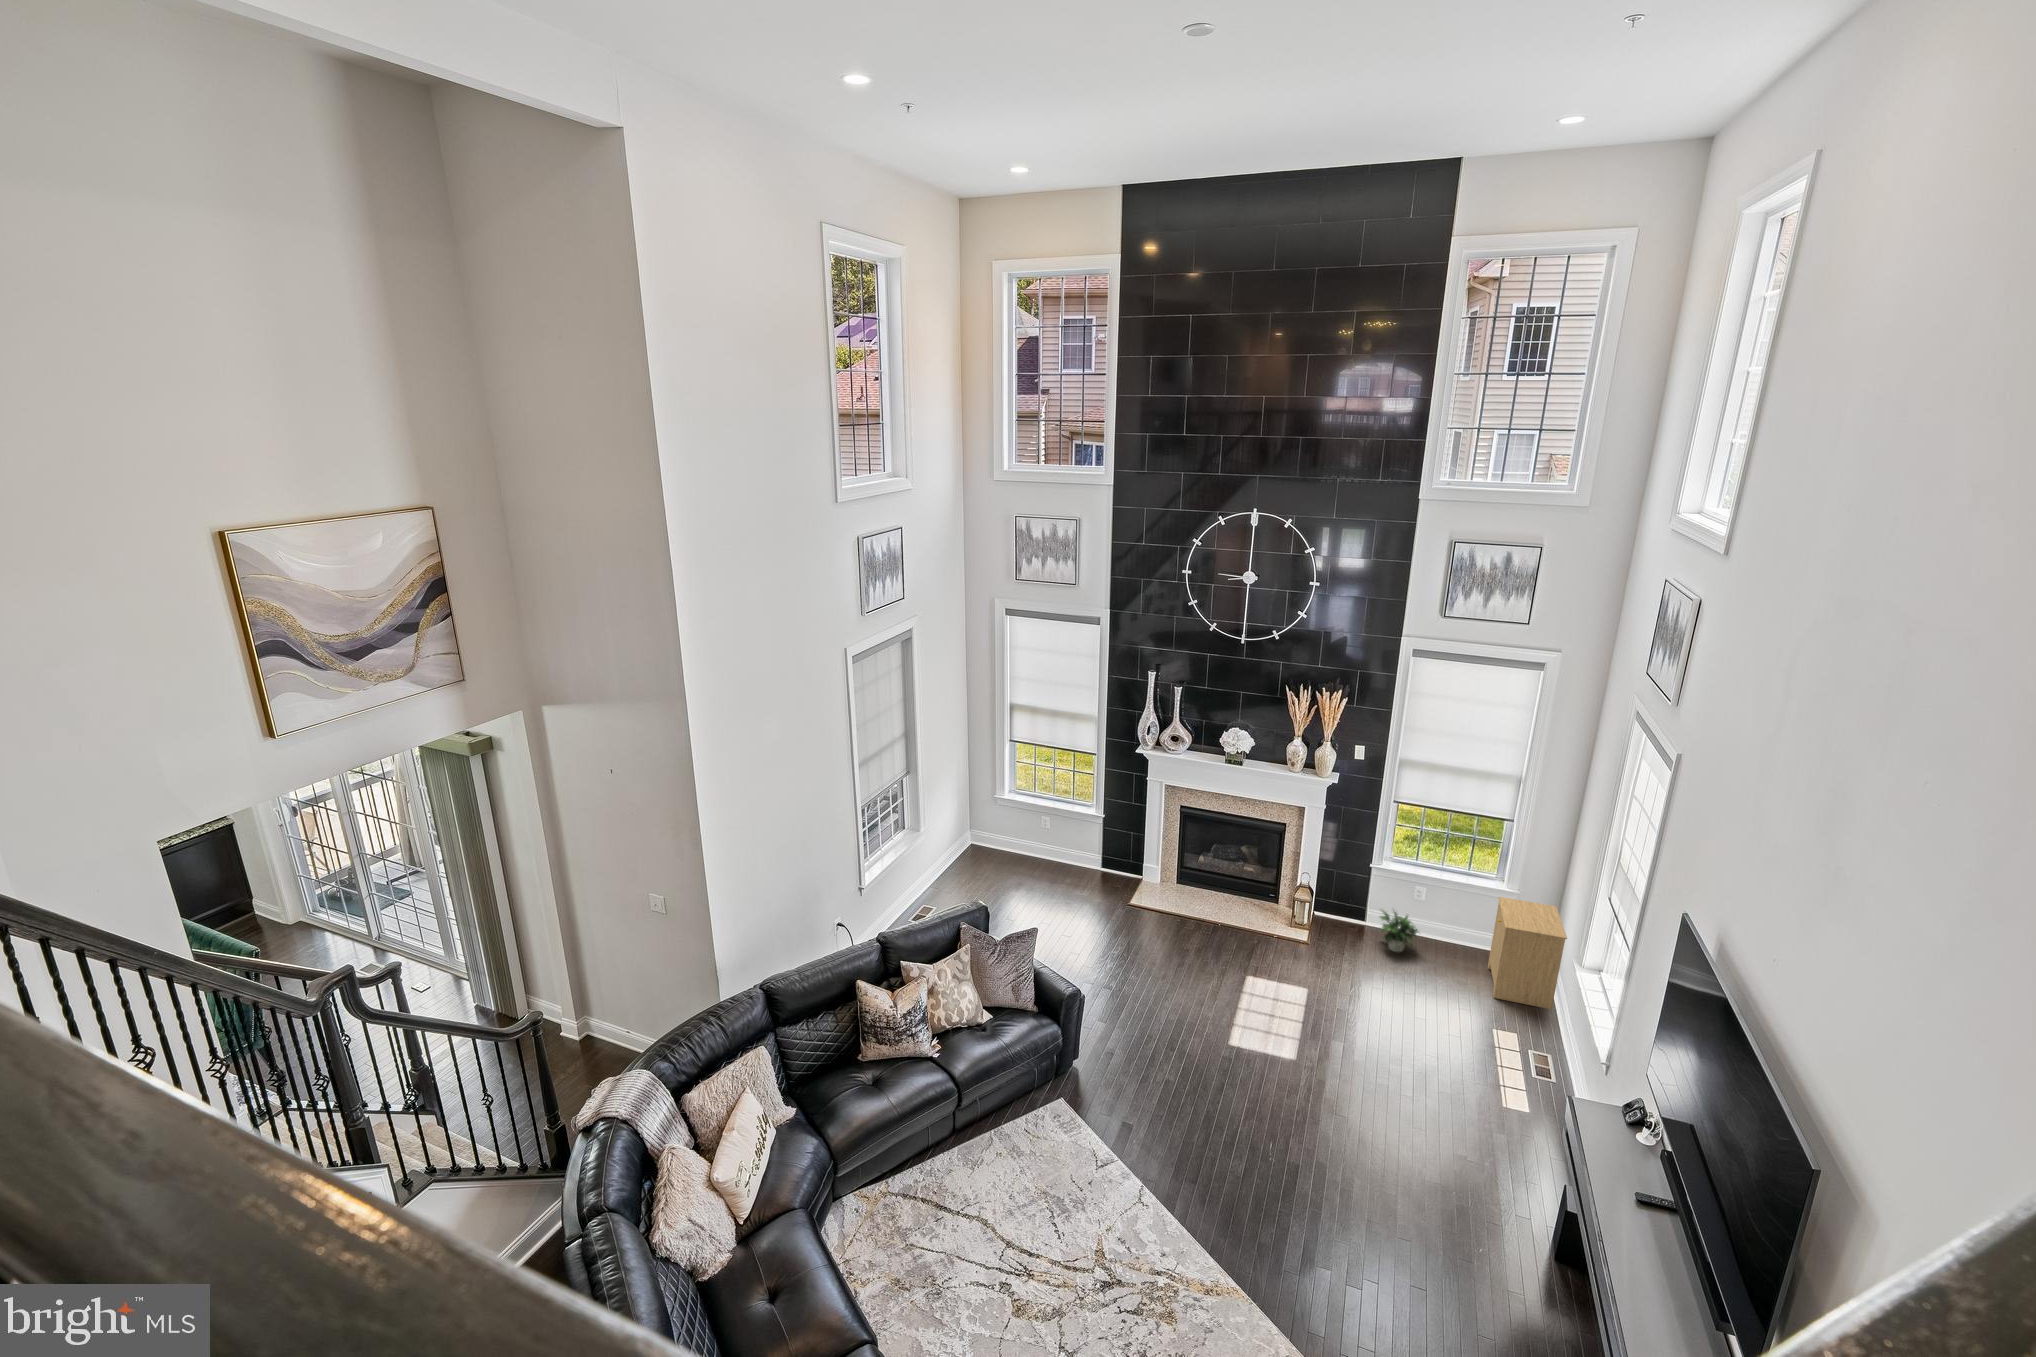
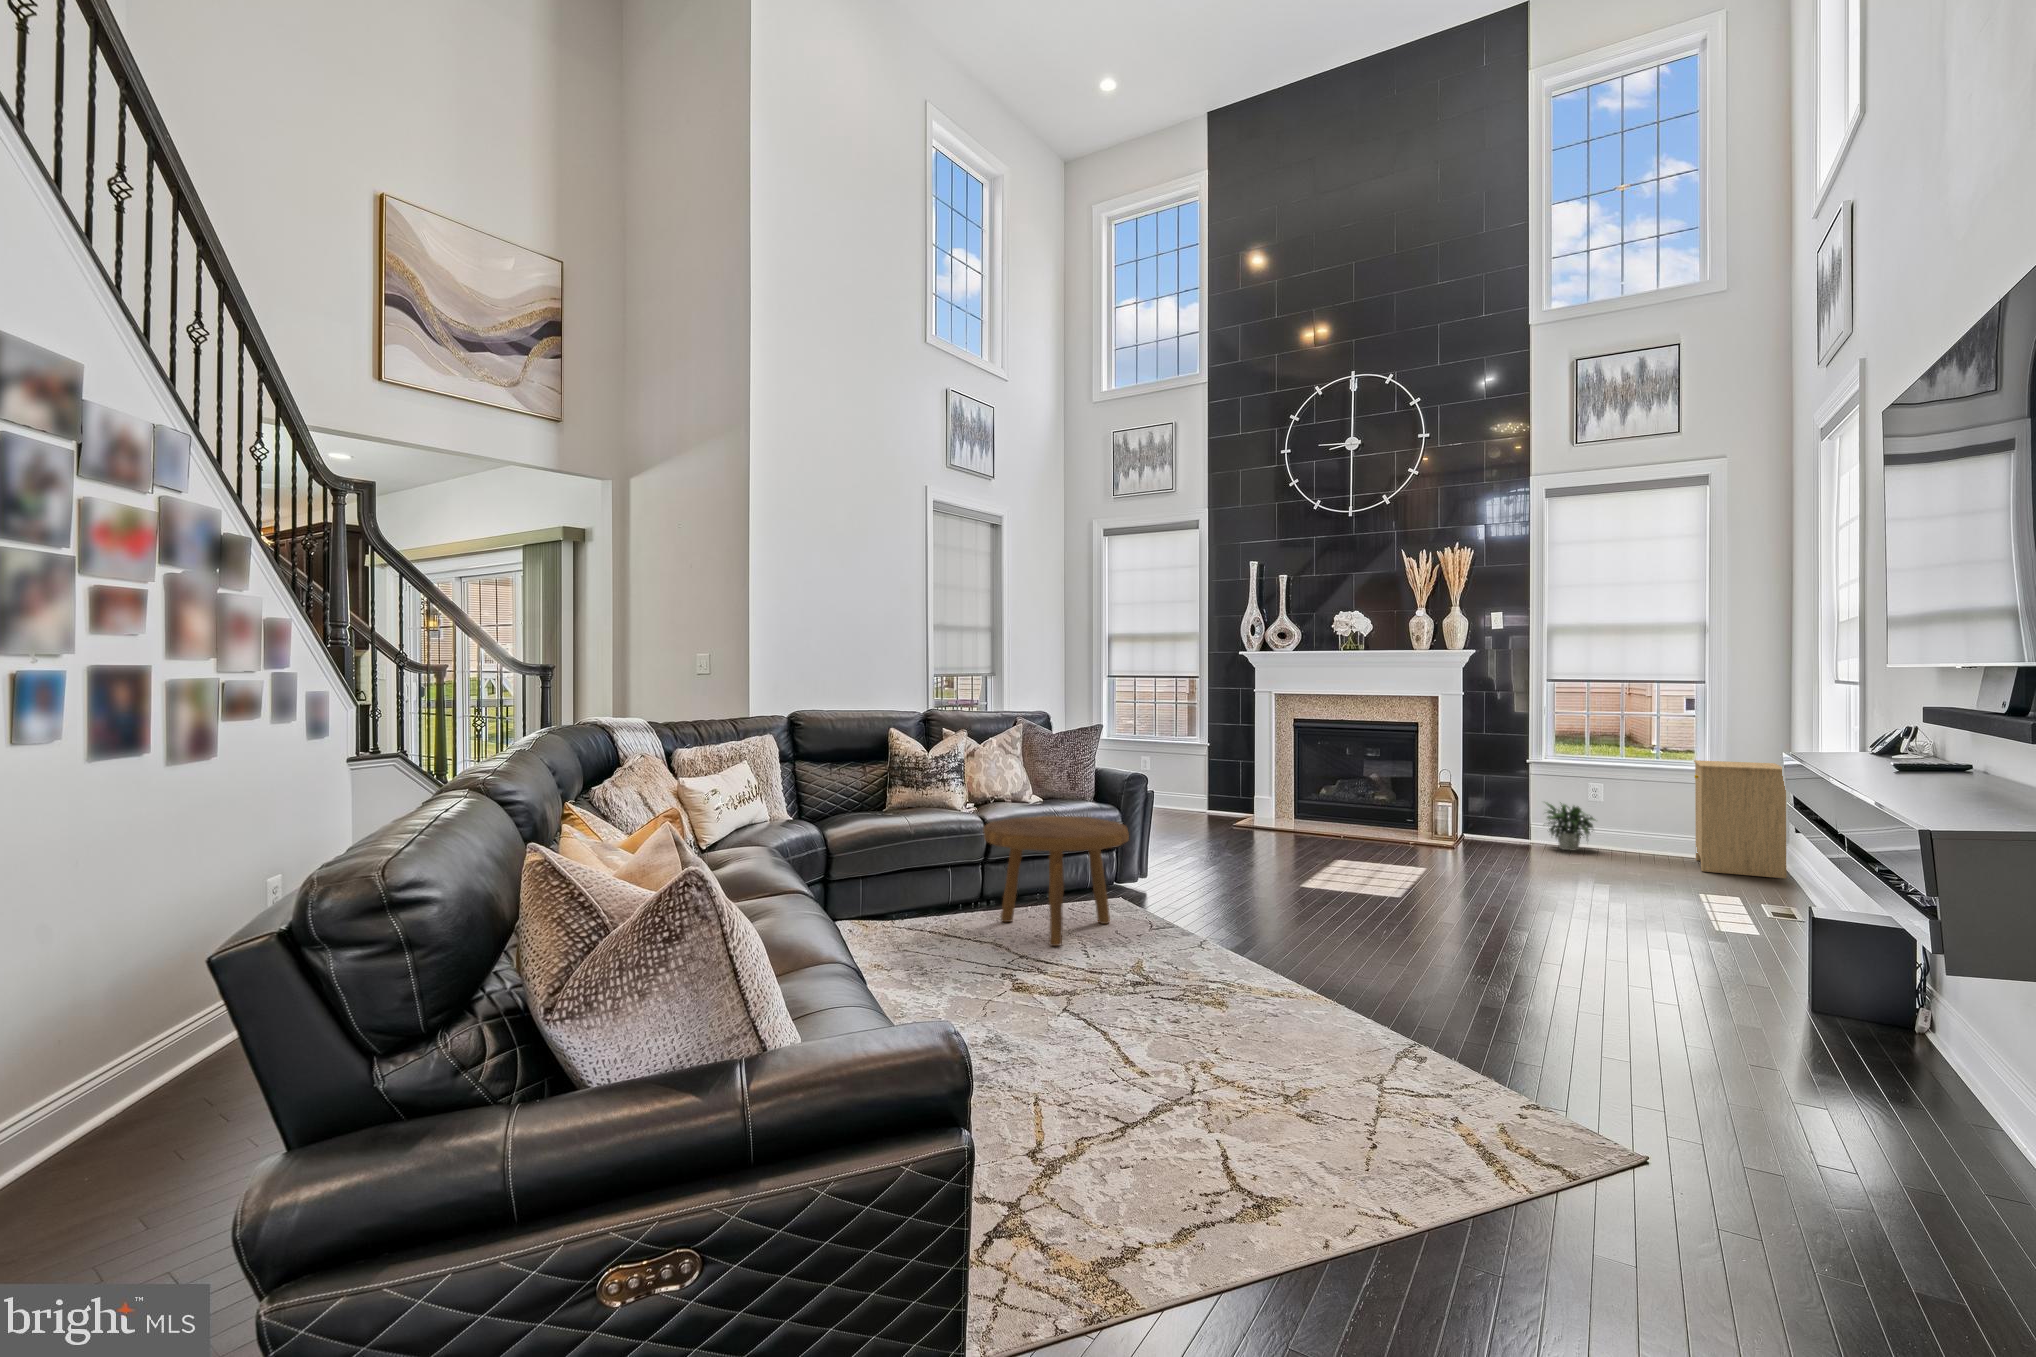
footstool: none [971,1103,1092,1259] -> present [983,816,1129,946]

